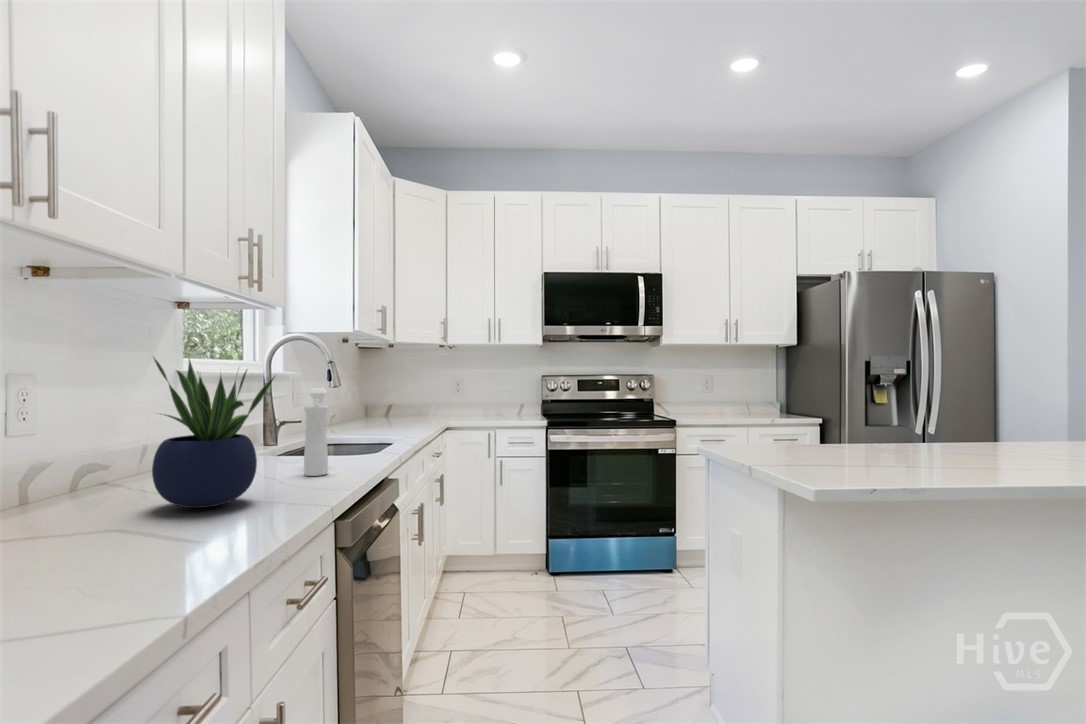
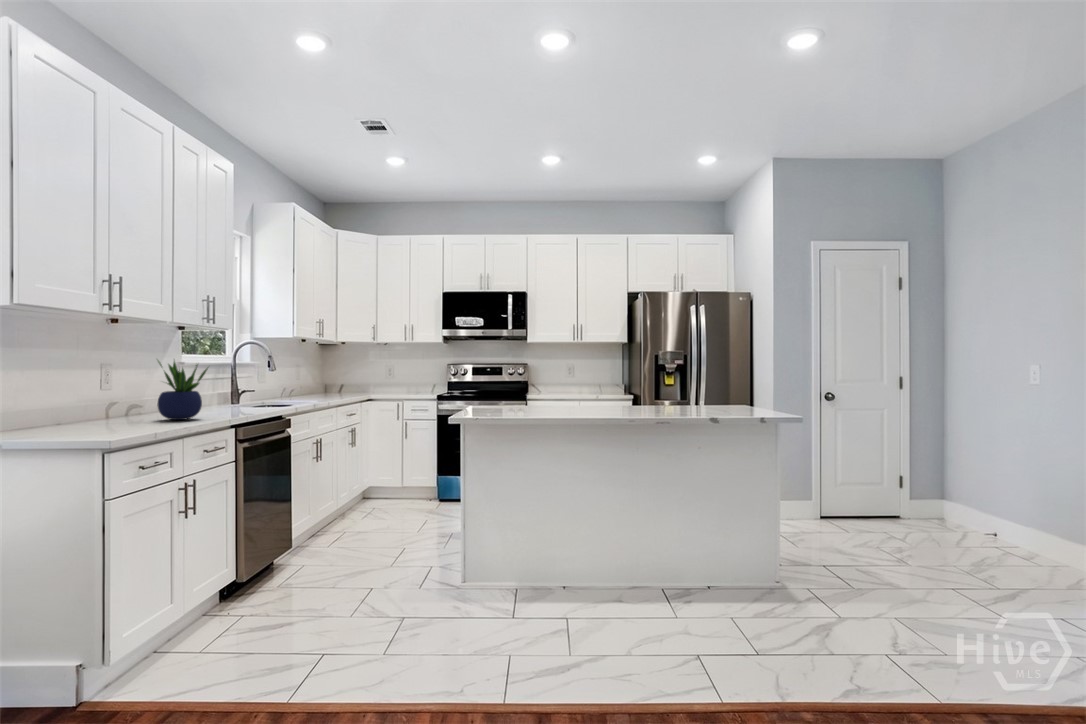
pepper mill: present [304,388,328,476] -> none [234,372,250,414]

